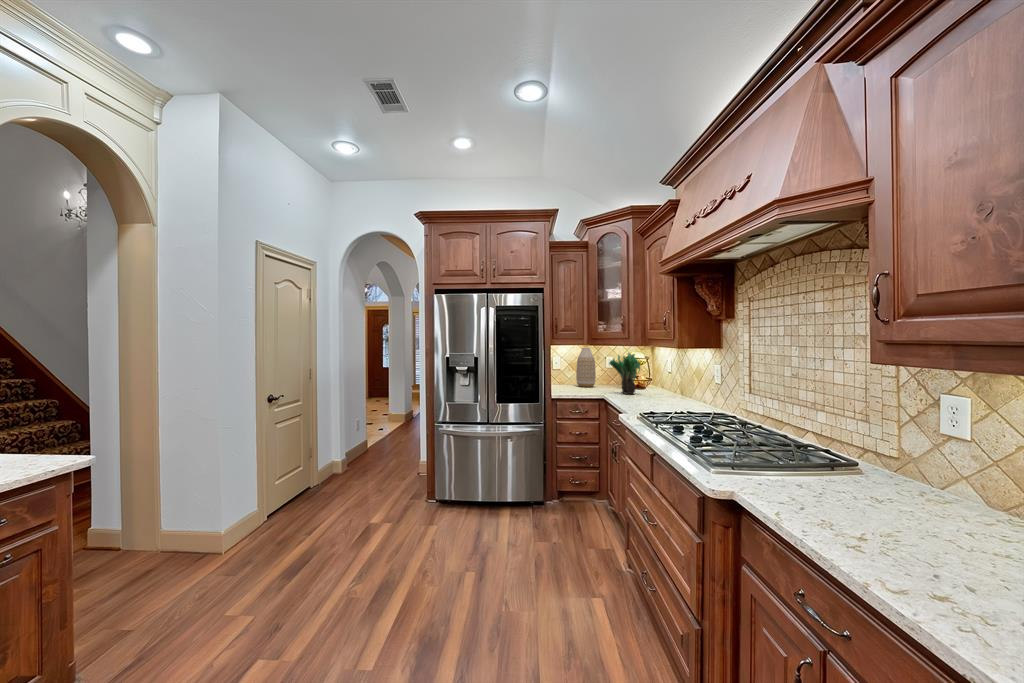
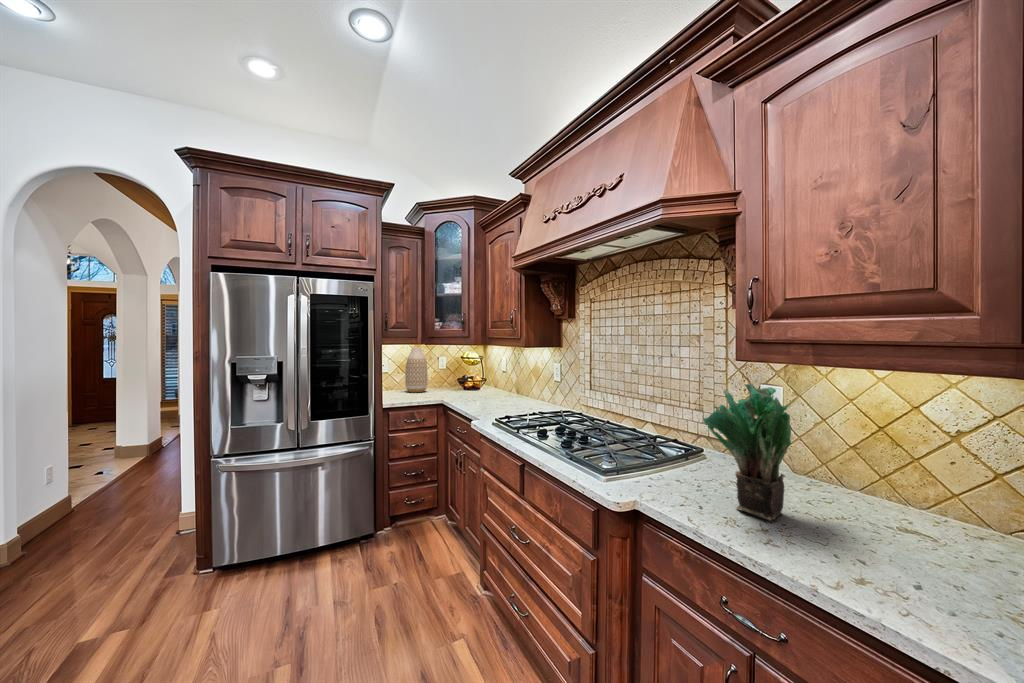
potted plant: present [609,353,640,394] -> present [703,384,791,521]

